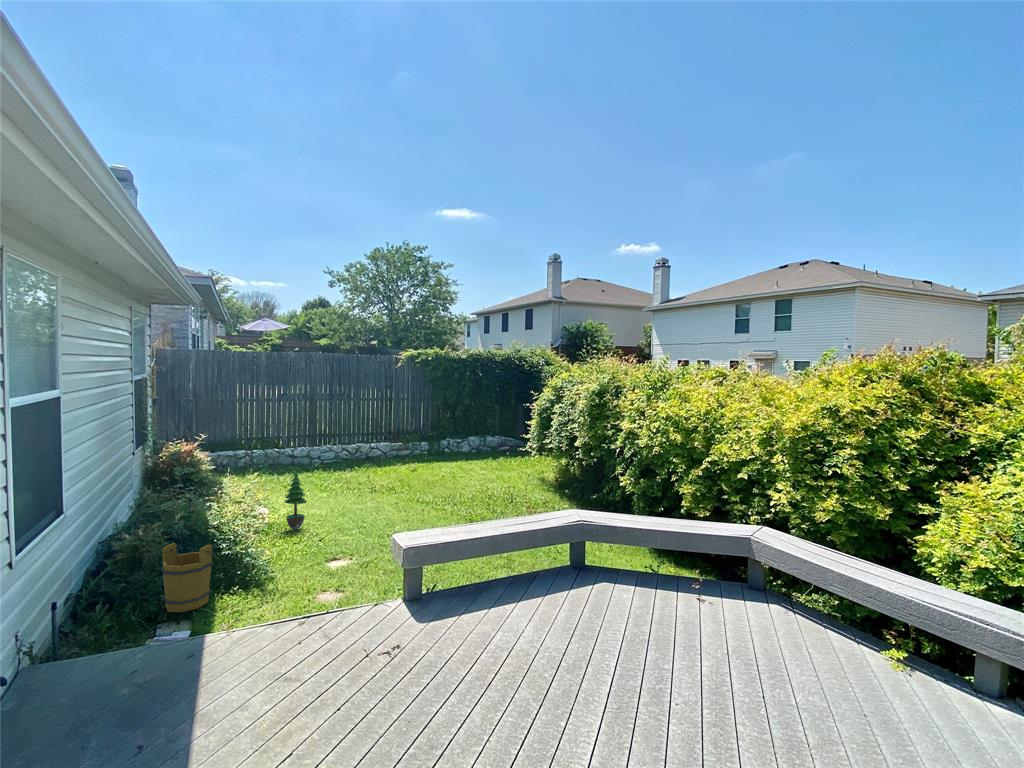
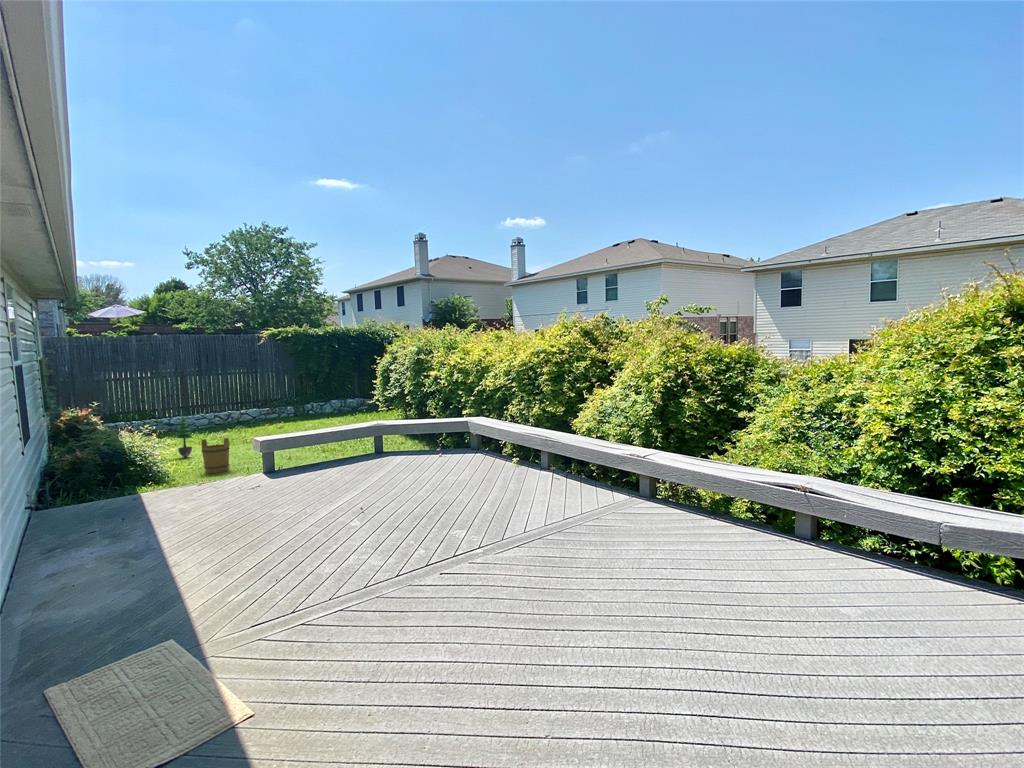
bucket: present [161,543,216,612] -> present [201,438,230,473]

